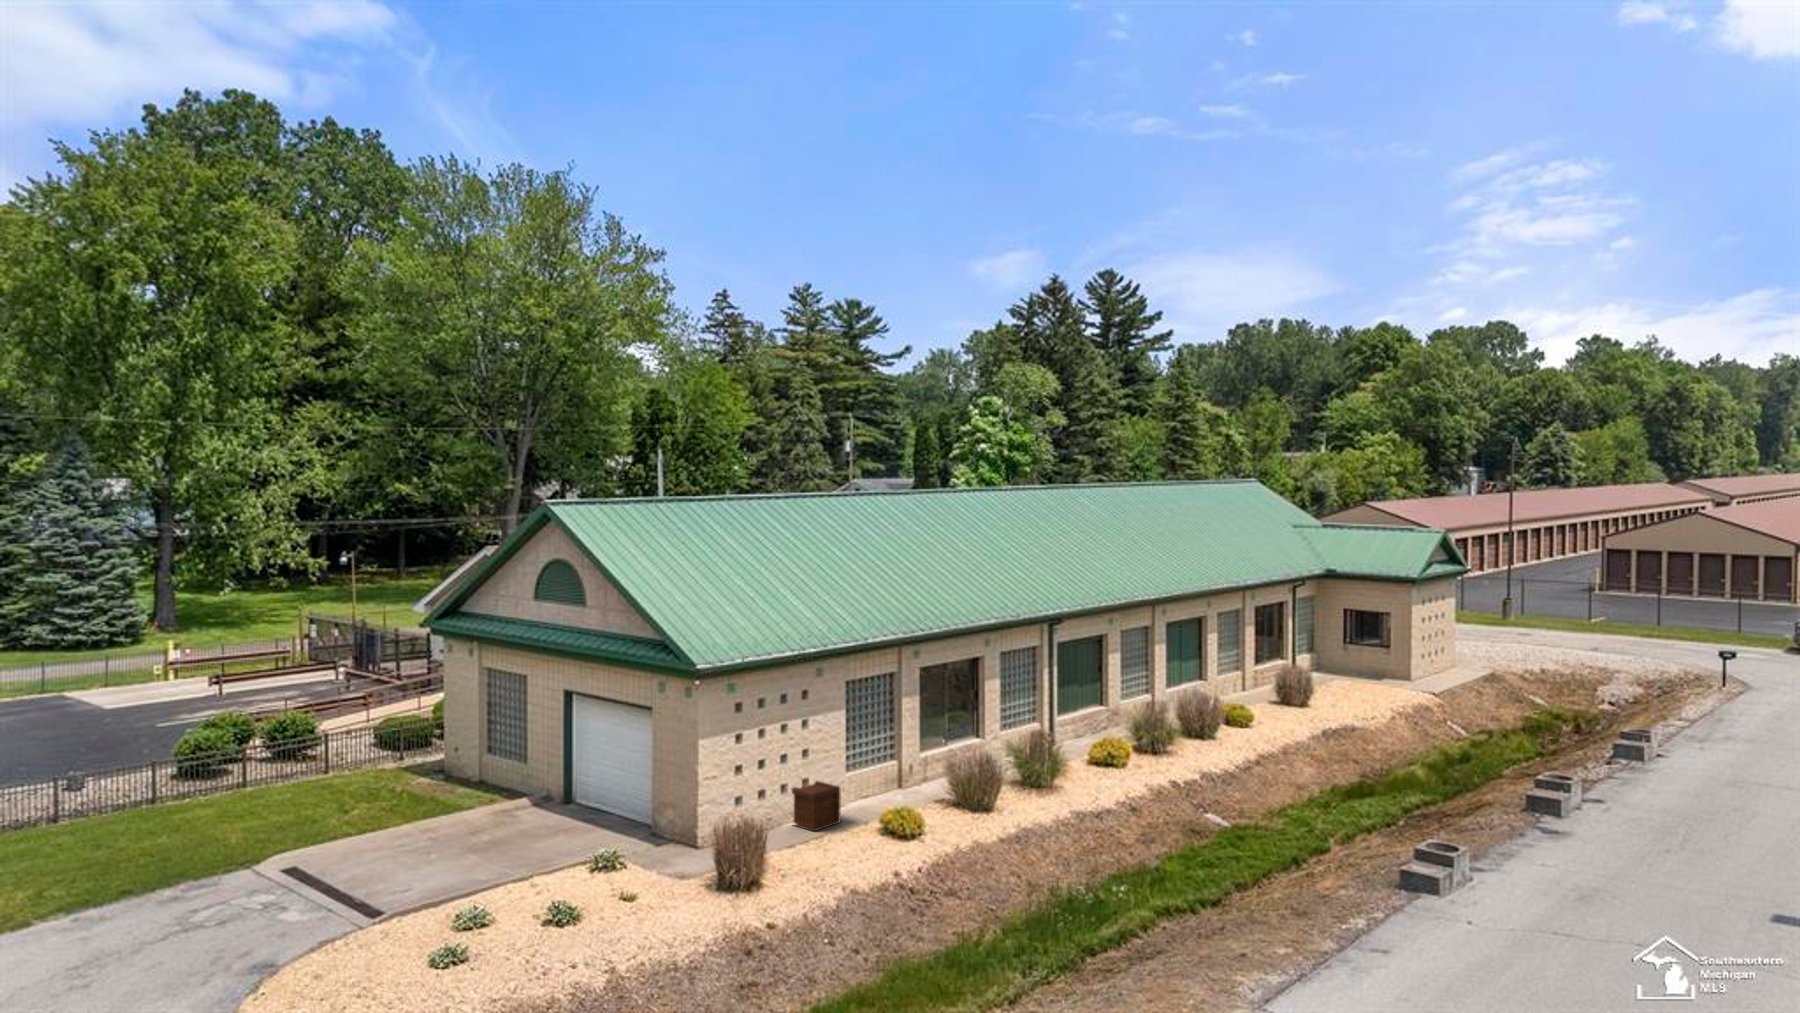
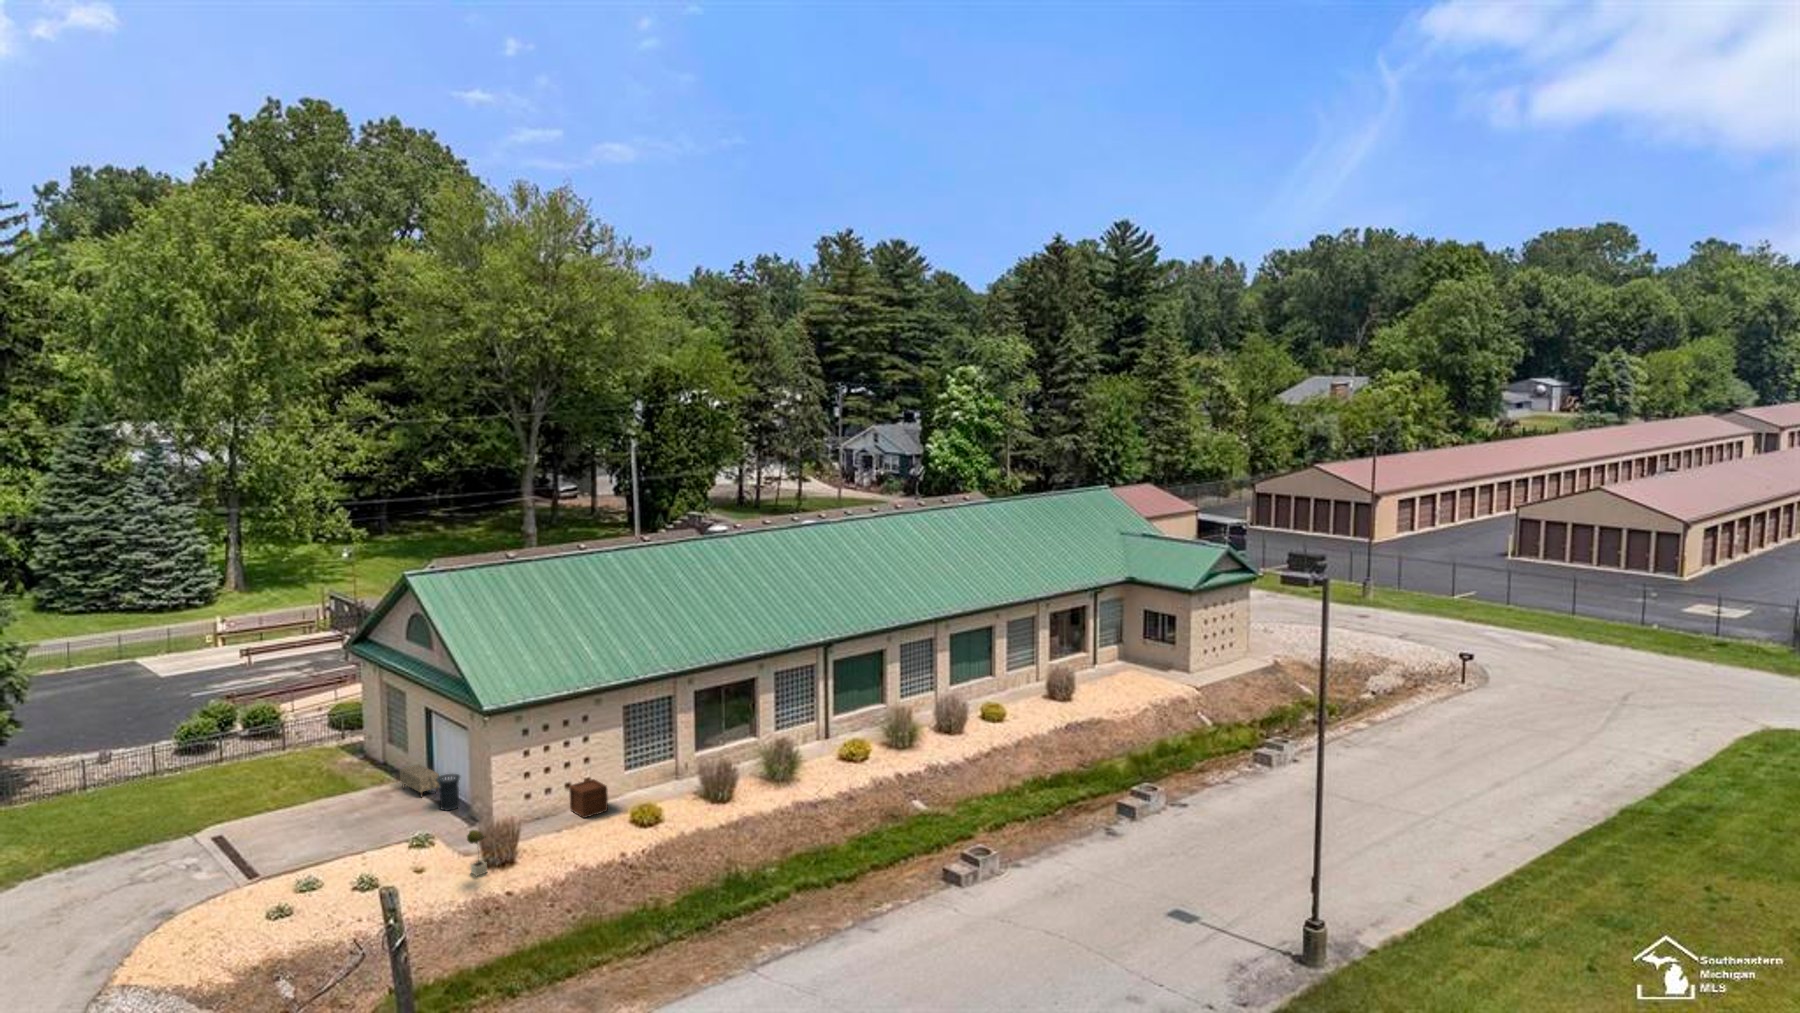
bench: none [521,776,582,818] -> present [400,765,439,797]
trash can: none [592,780,625,831] -> present [436,774,460,811]
potted tree: none [704,832,733,901] -> present [467,830,487,876]

